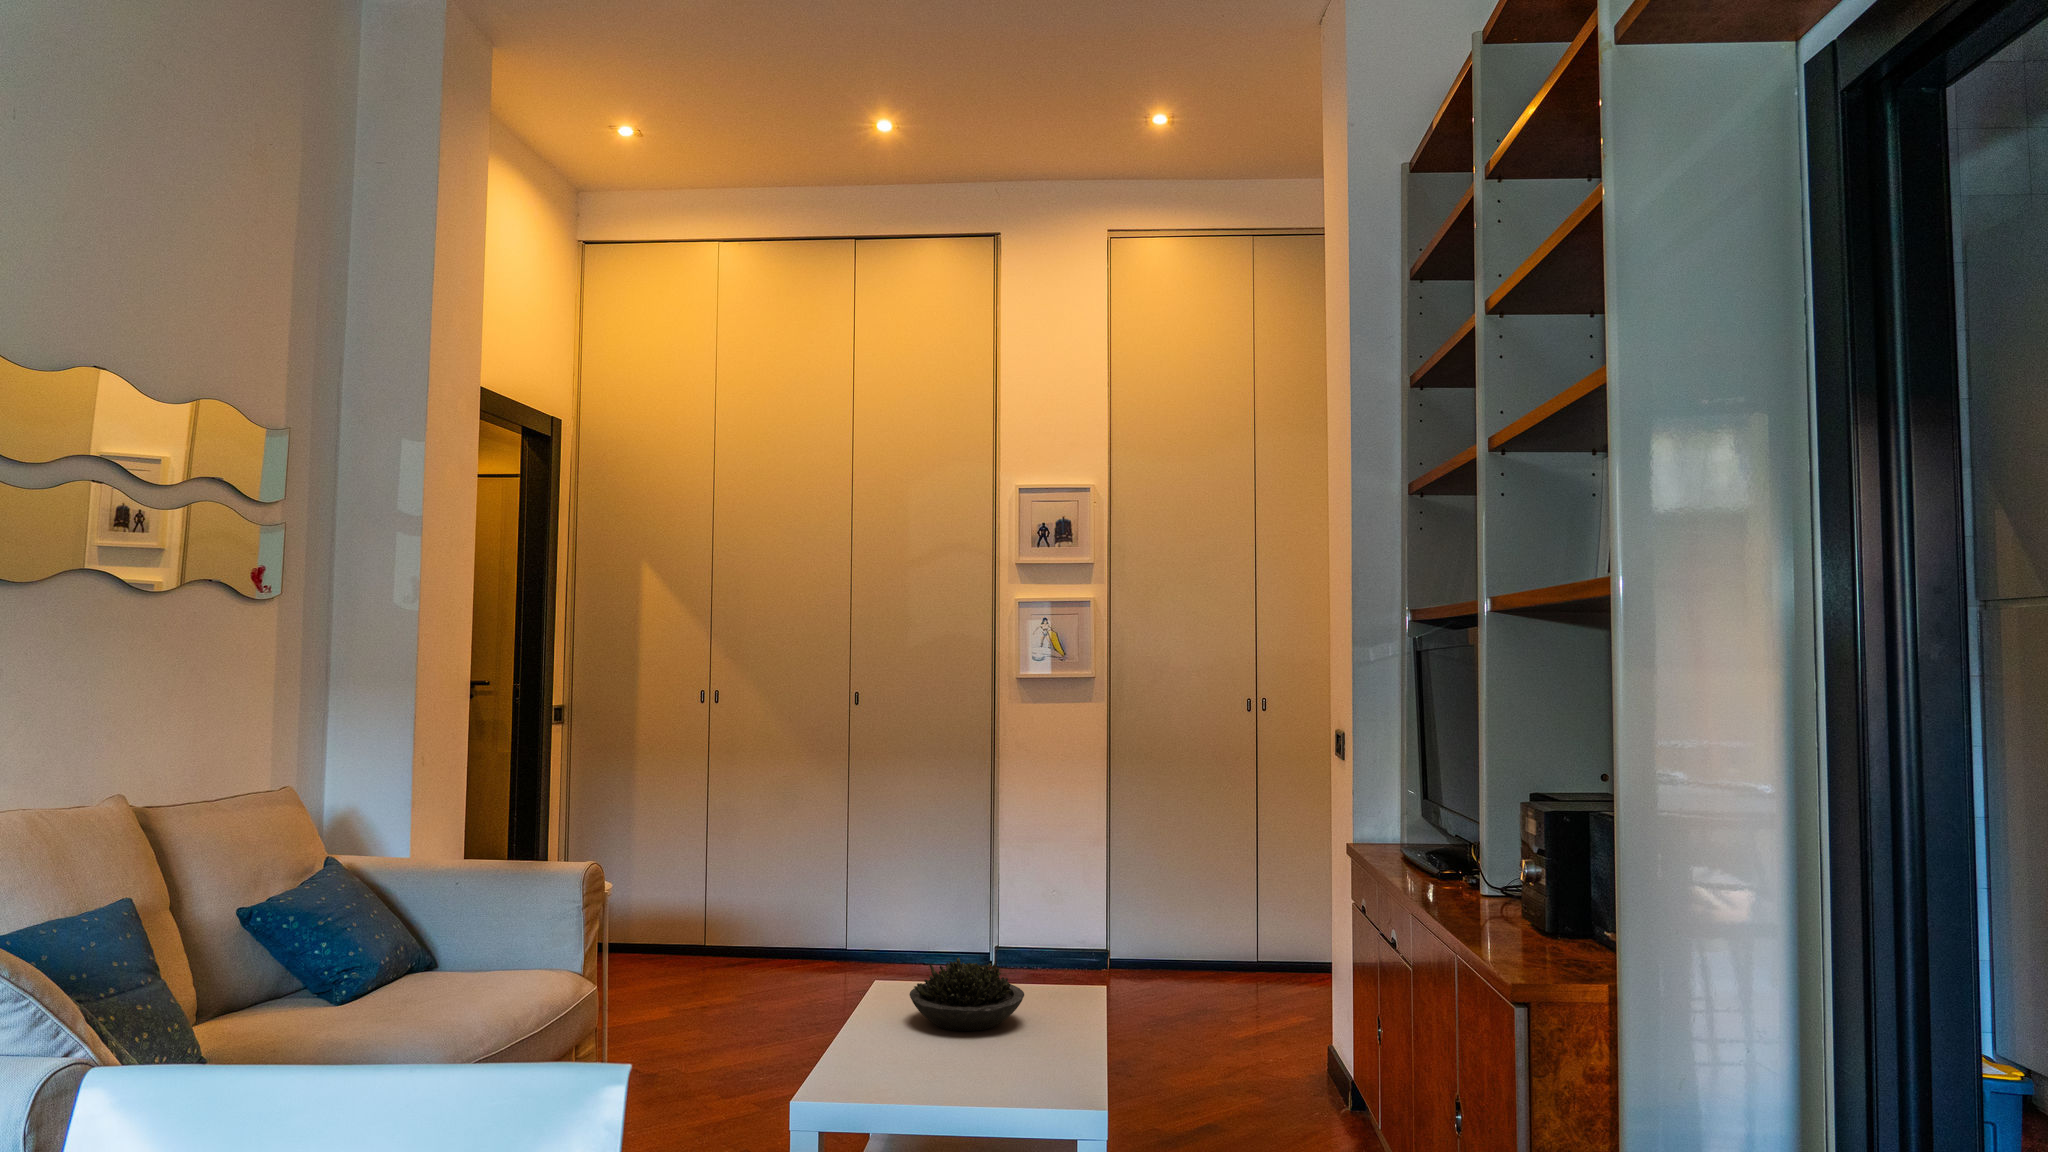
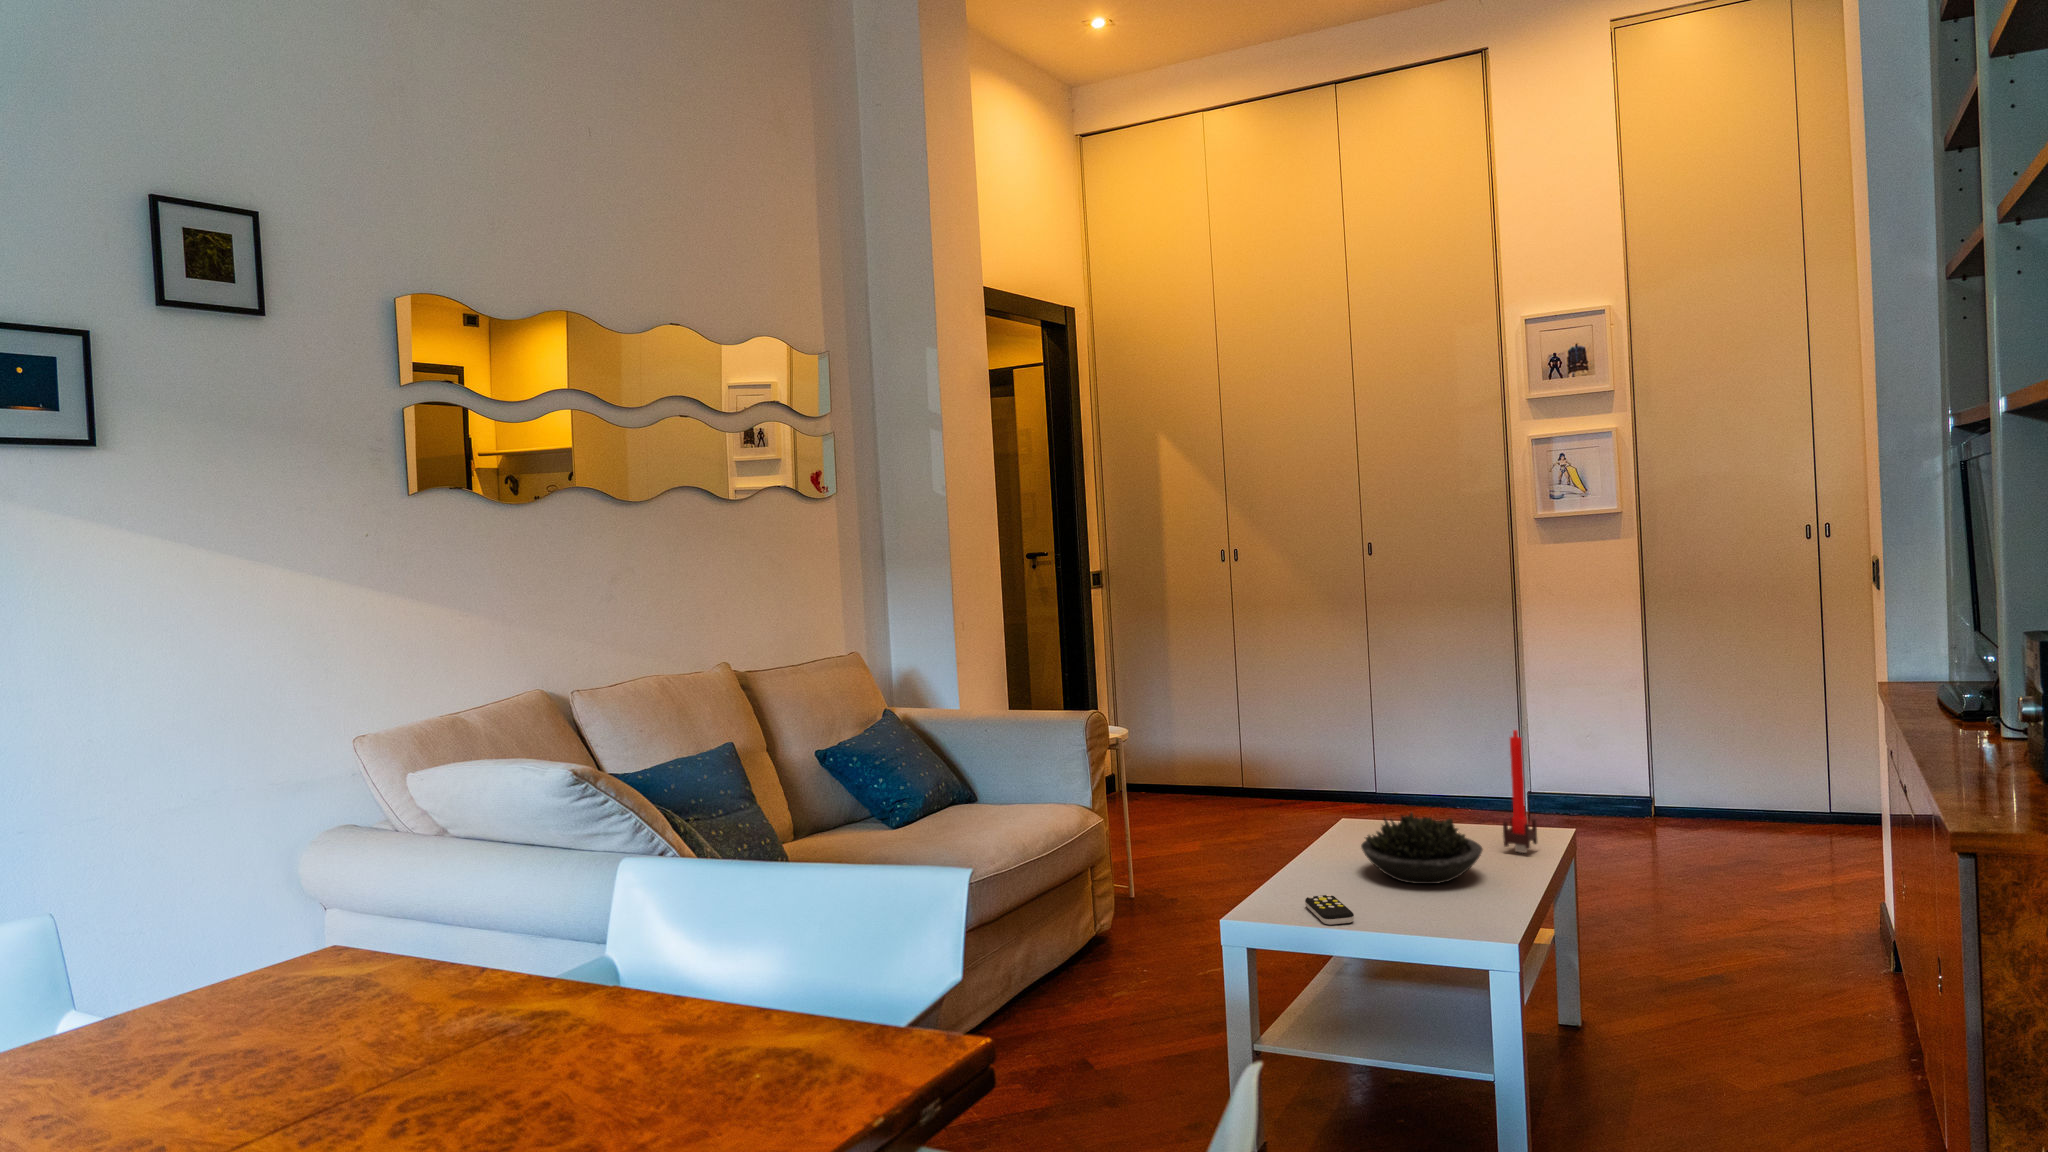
candle: none [1031,875,1059,995] -> present [1503,730,1537,853]
remote control: none [868,1048,922,1079] -> present [1305,894,1354,925]

